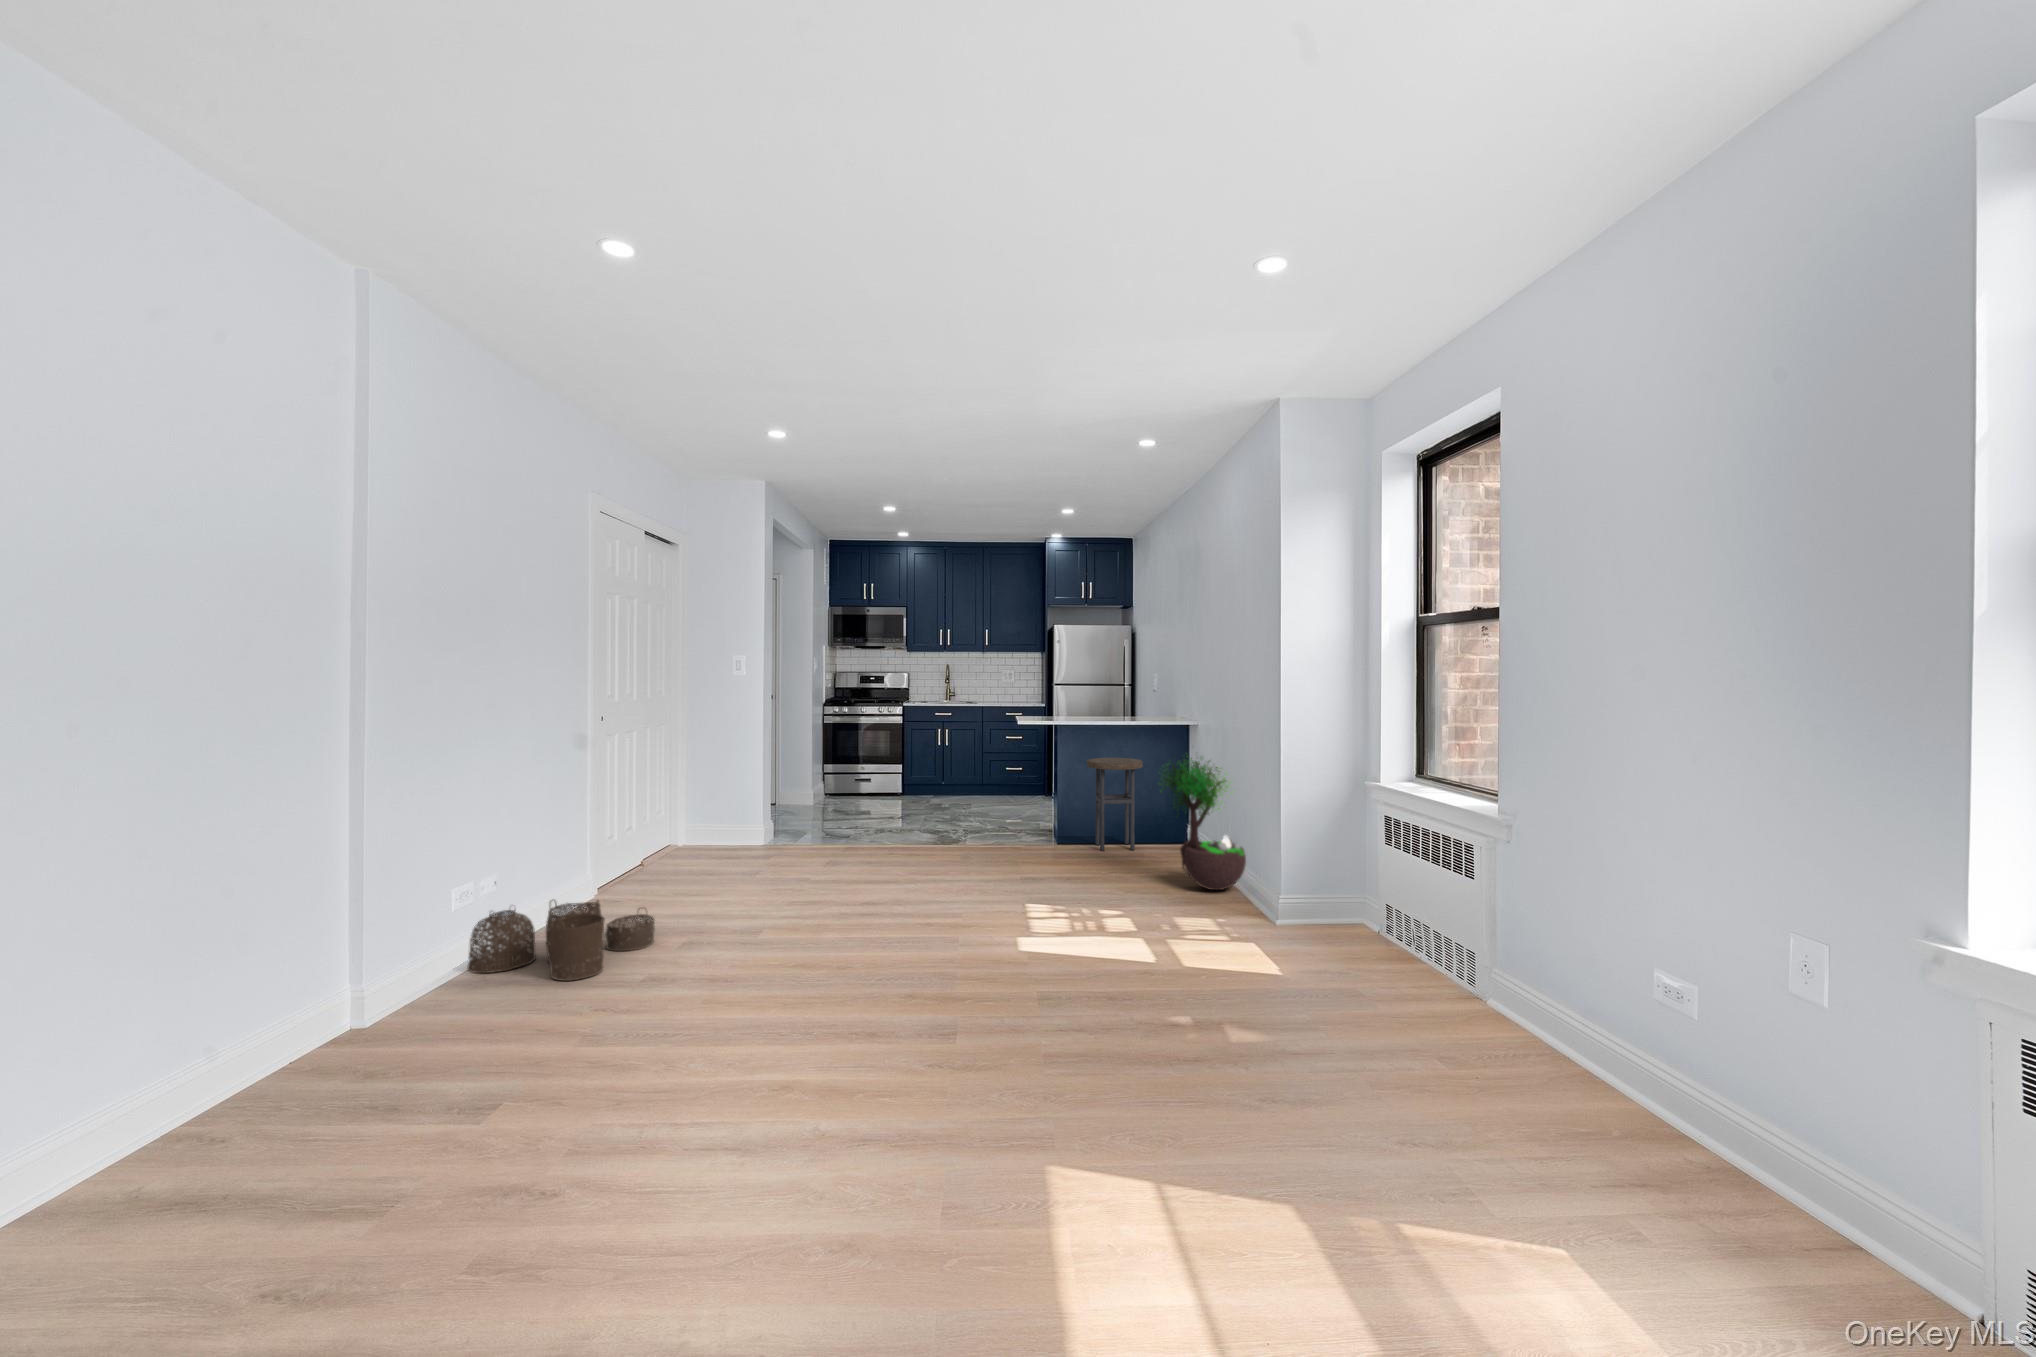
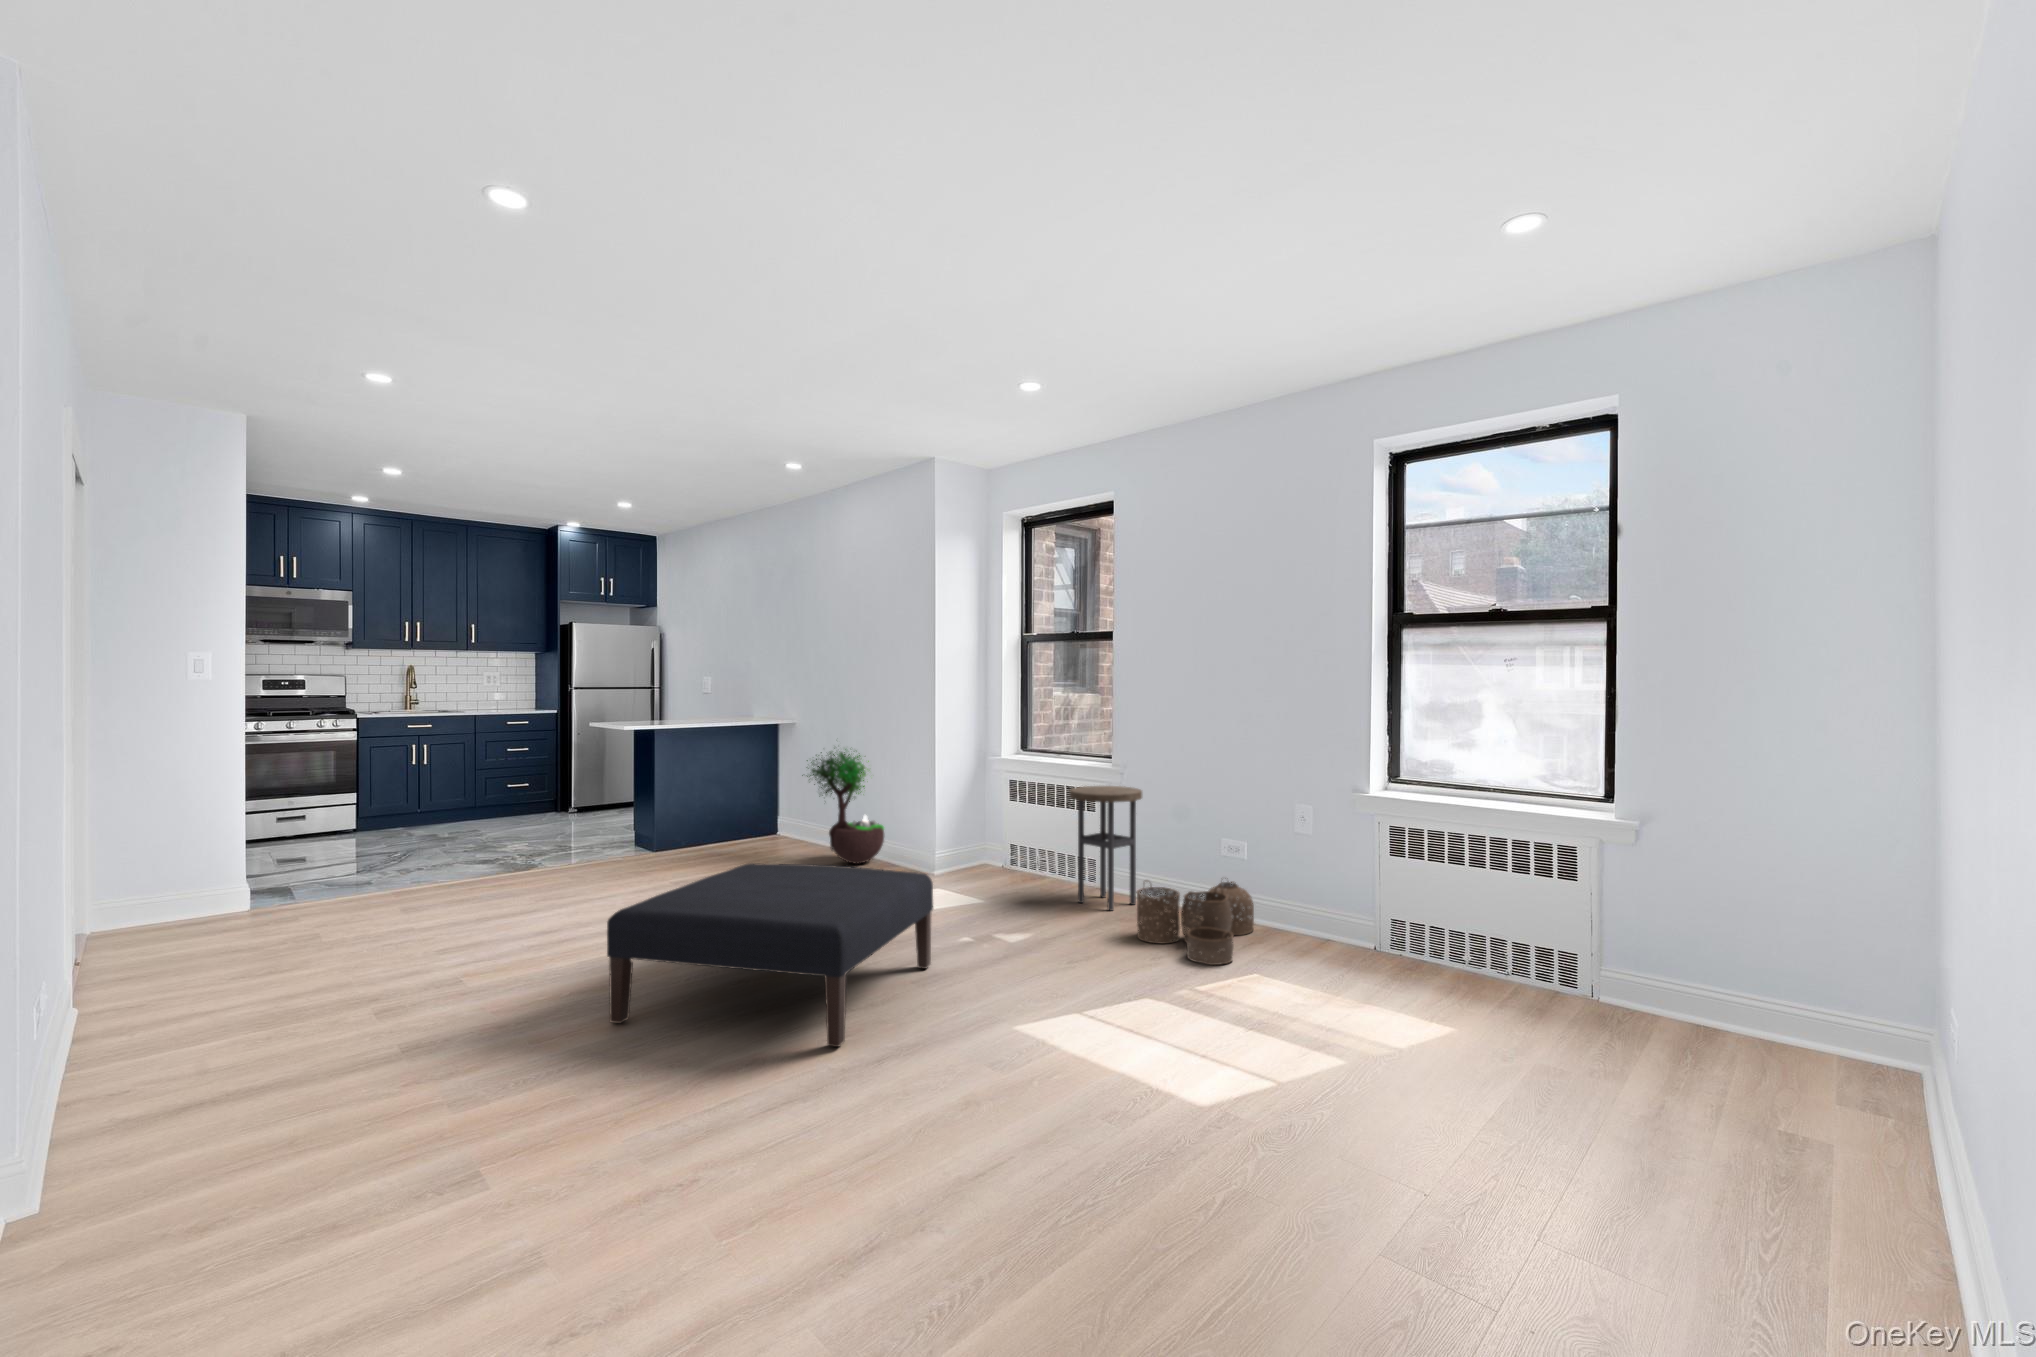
side table: present [1087,758,1143,851] -> present [1069,786,1142,910]
ottoman: none [734,880,1088,1141] -> present [607,863,933,1047]
woven basket: present [467,900,654,981] -> present [1136,882,1254,965]

